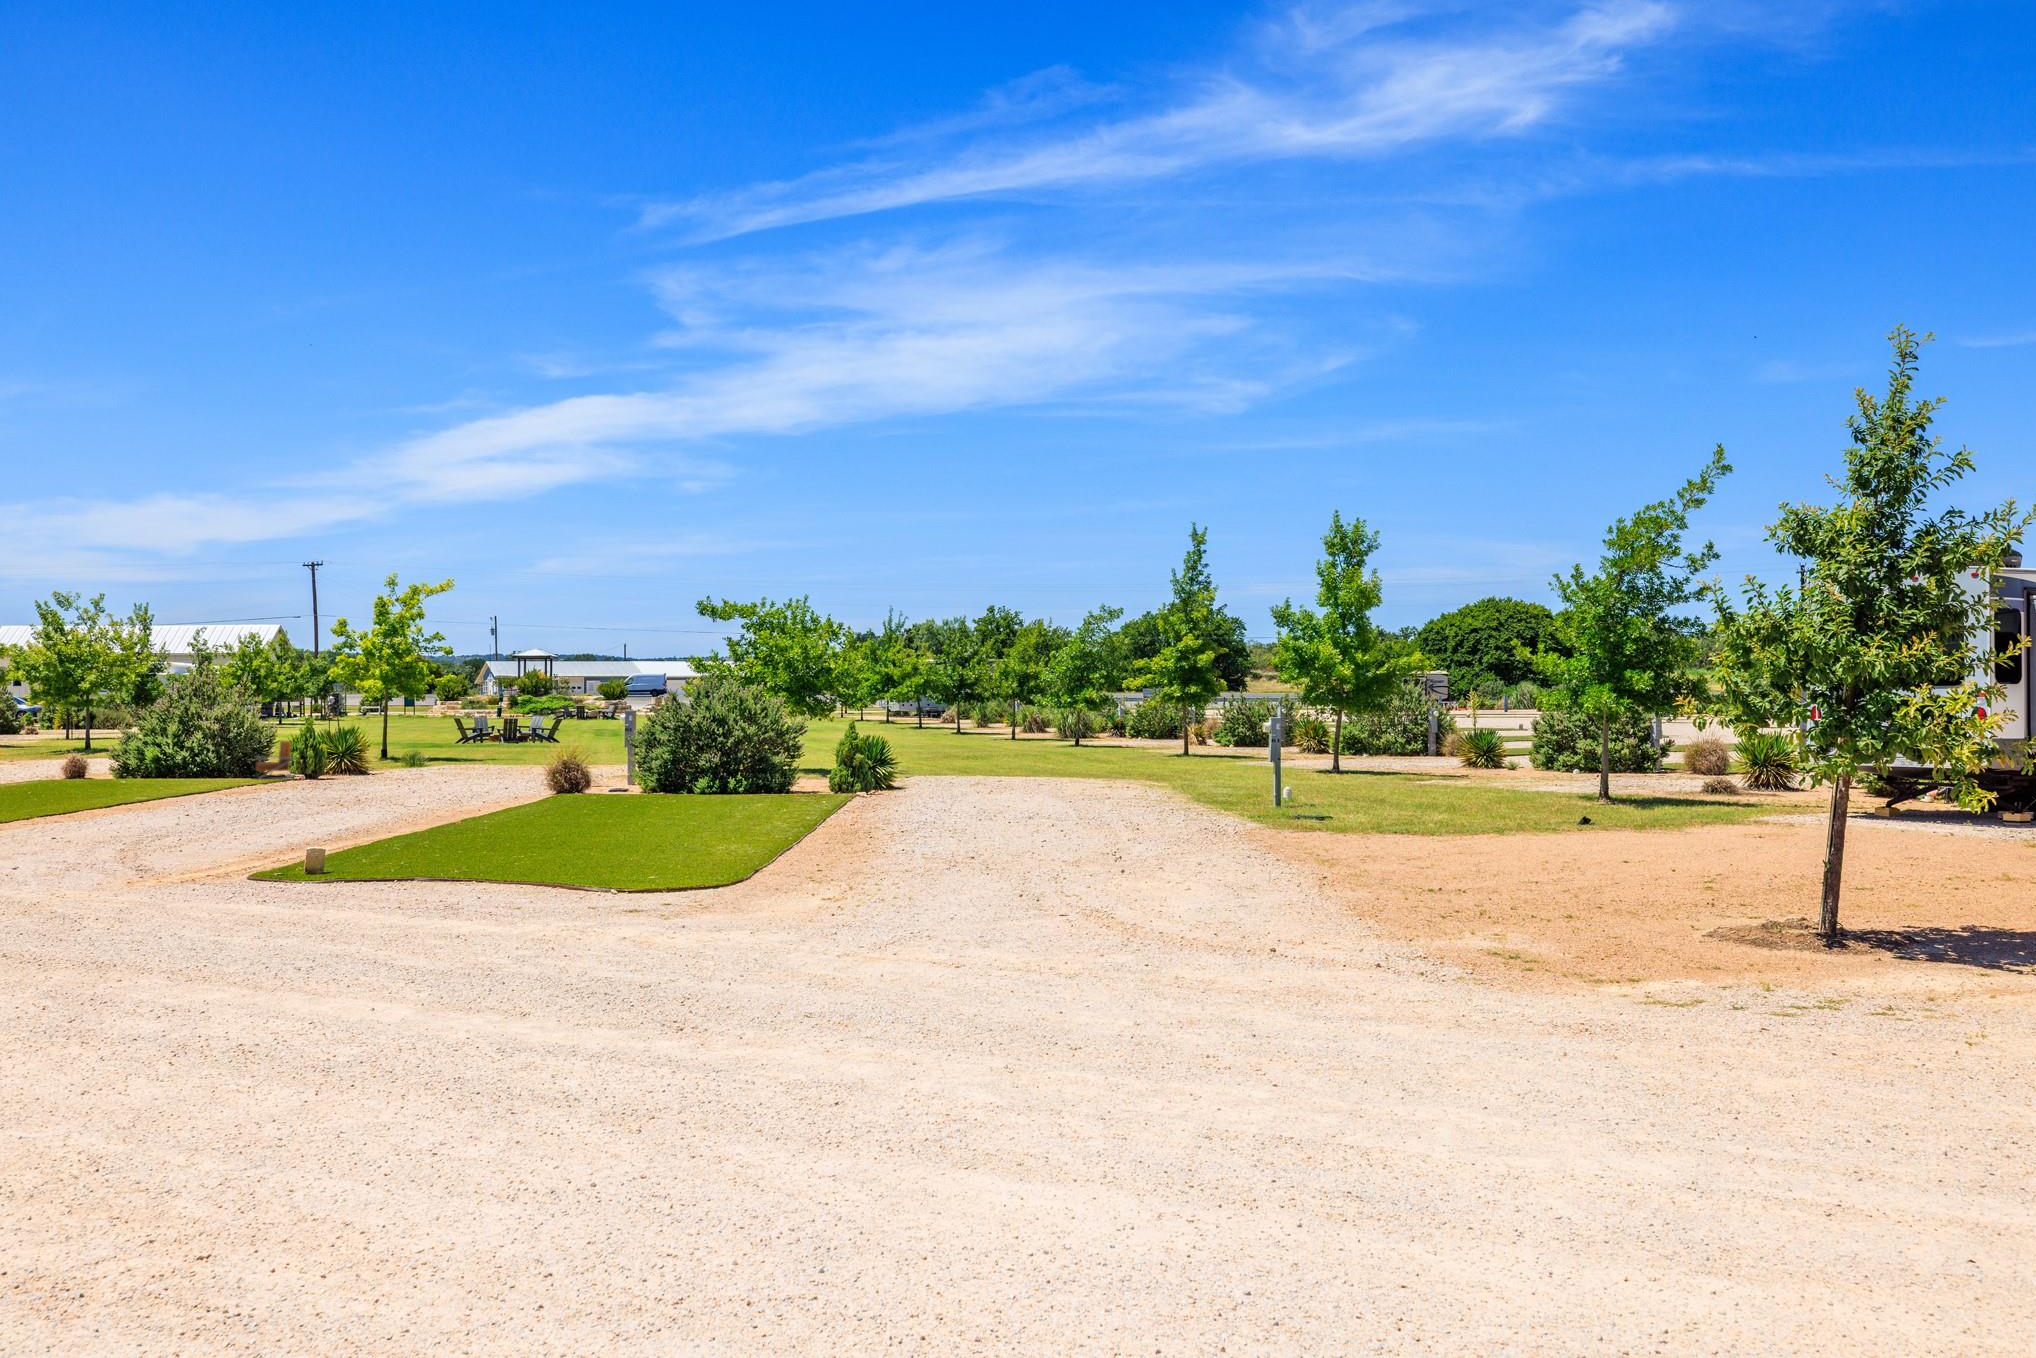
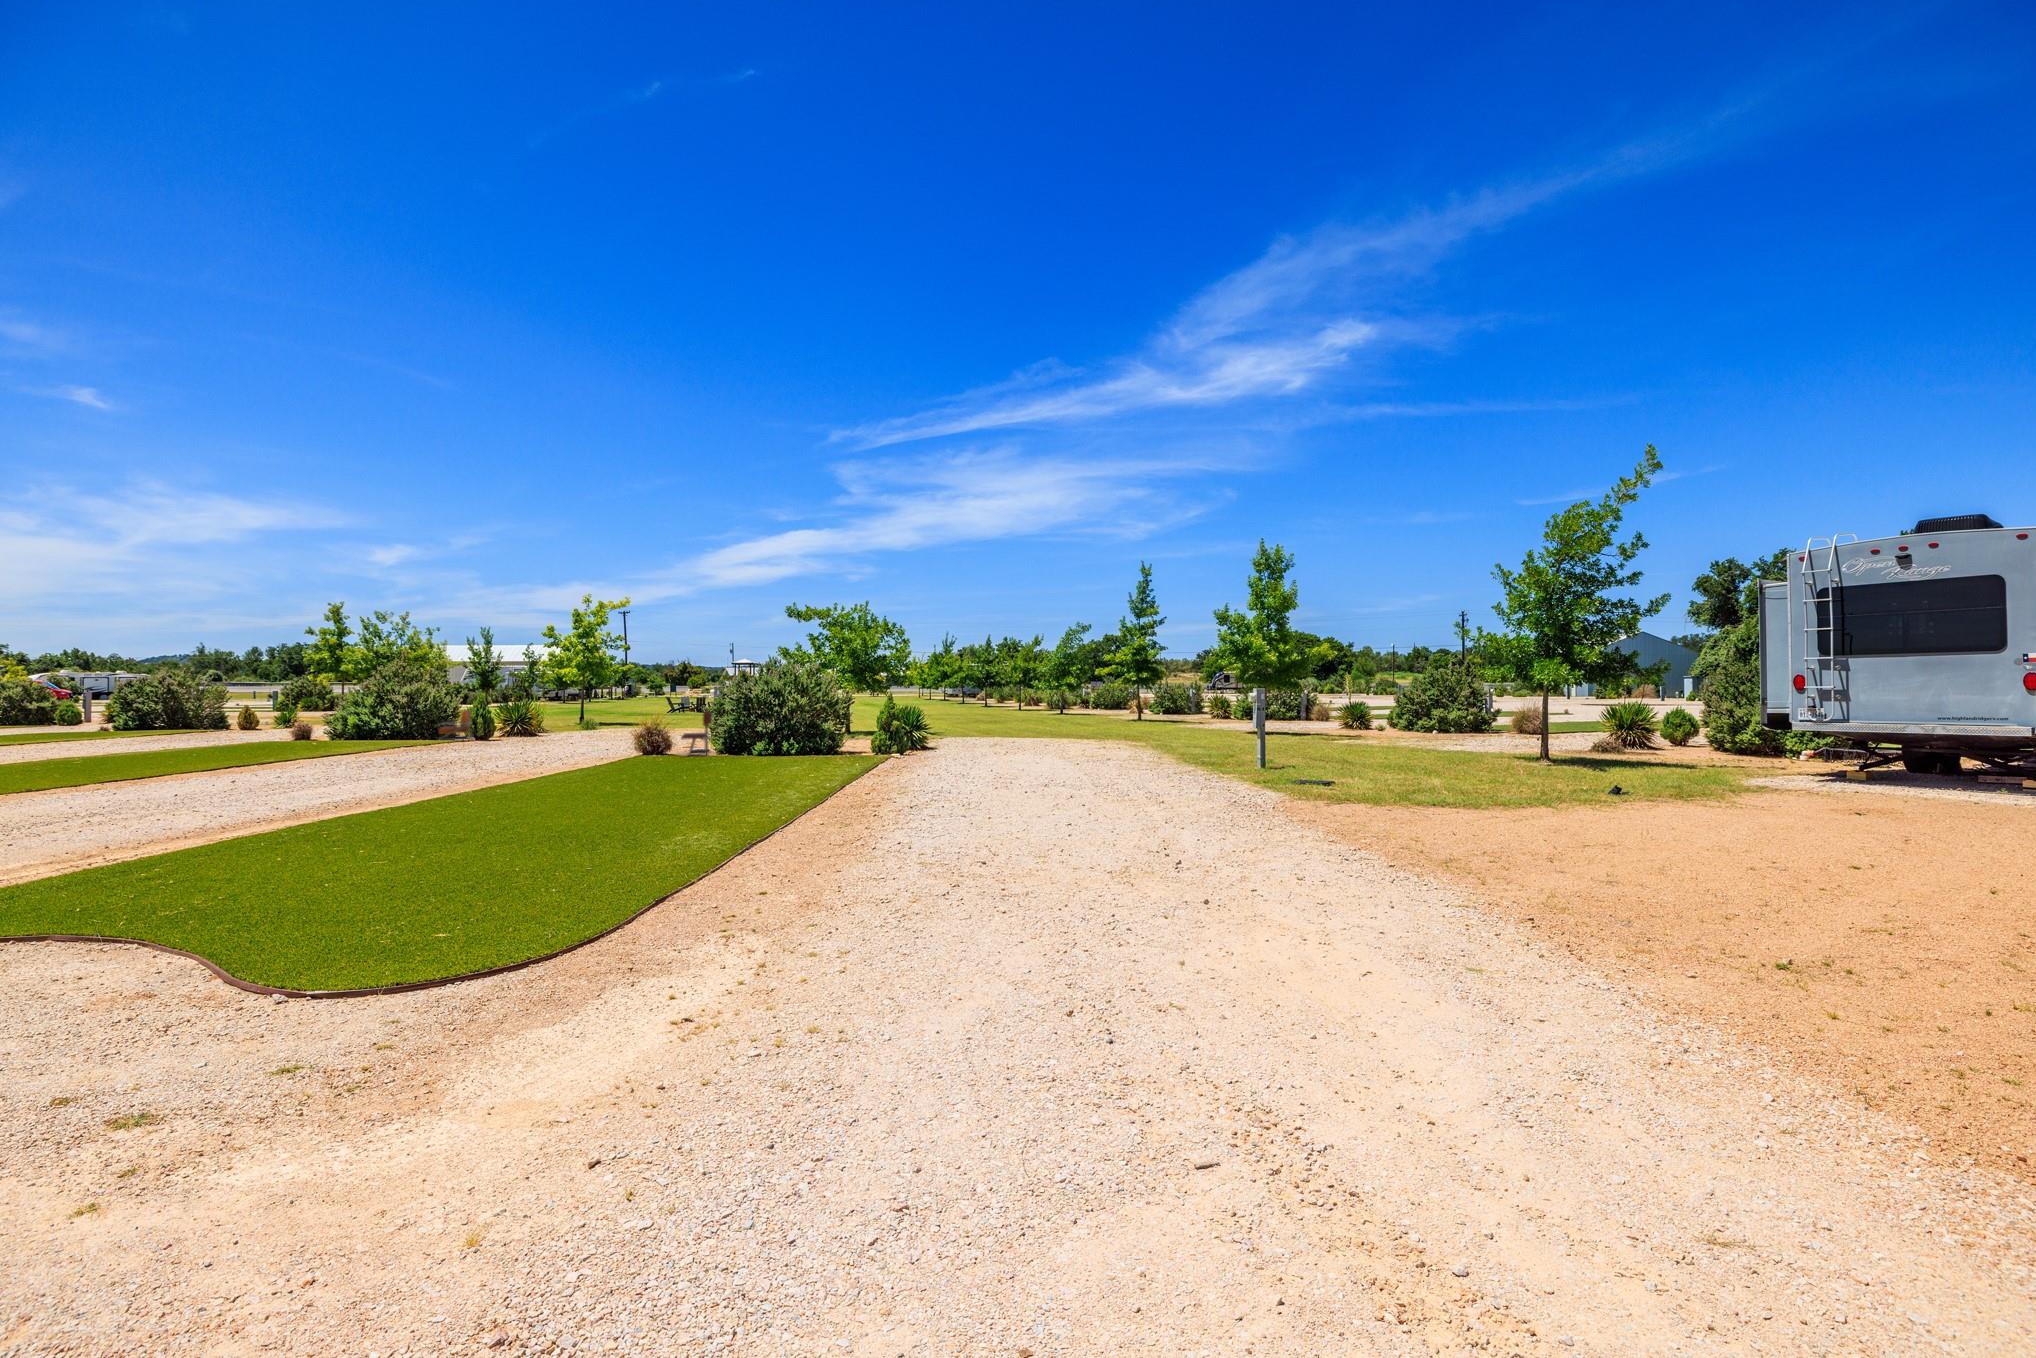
bench: none [603,740,639,795] -> present [681,710,712,756]

